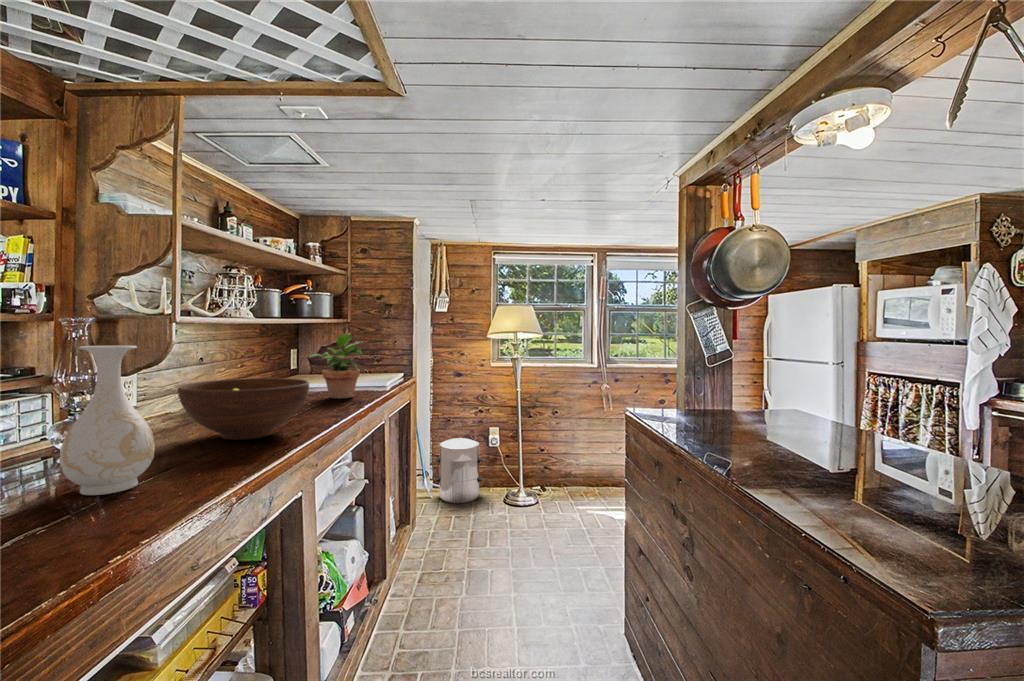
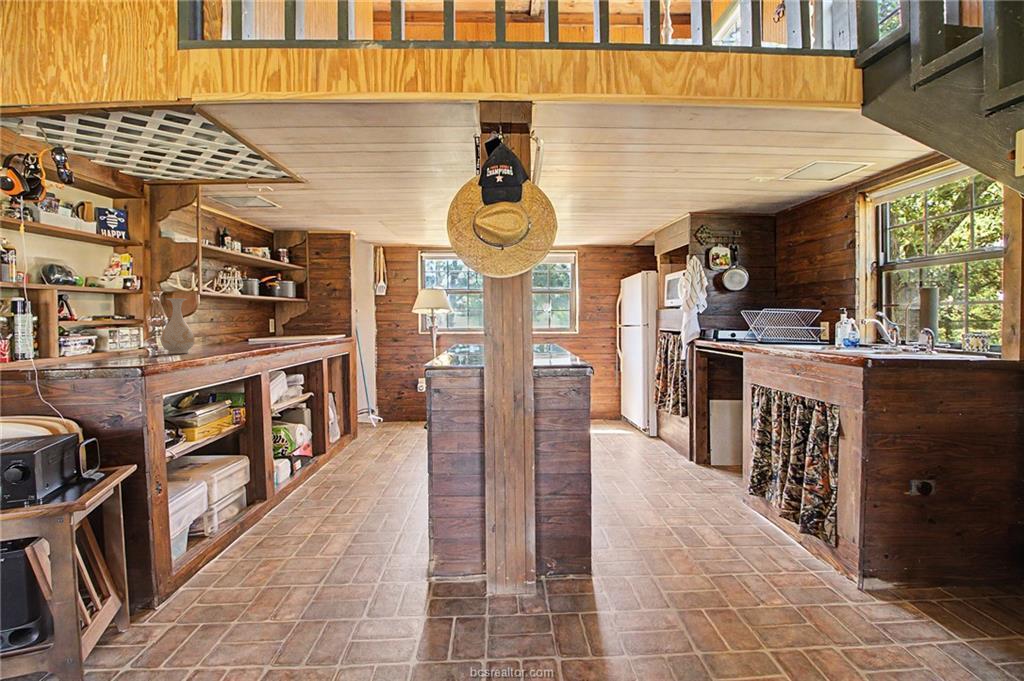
potted plant: present [309,333,364,399] -> none [273,303,307,341]
fruit bowl: present [178,378,309,440] -> none [202,322,264,348]
waste bin: present [436,436,483,503] -> none [376,382,410,428]

